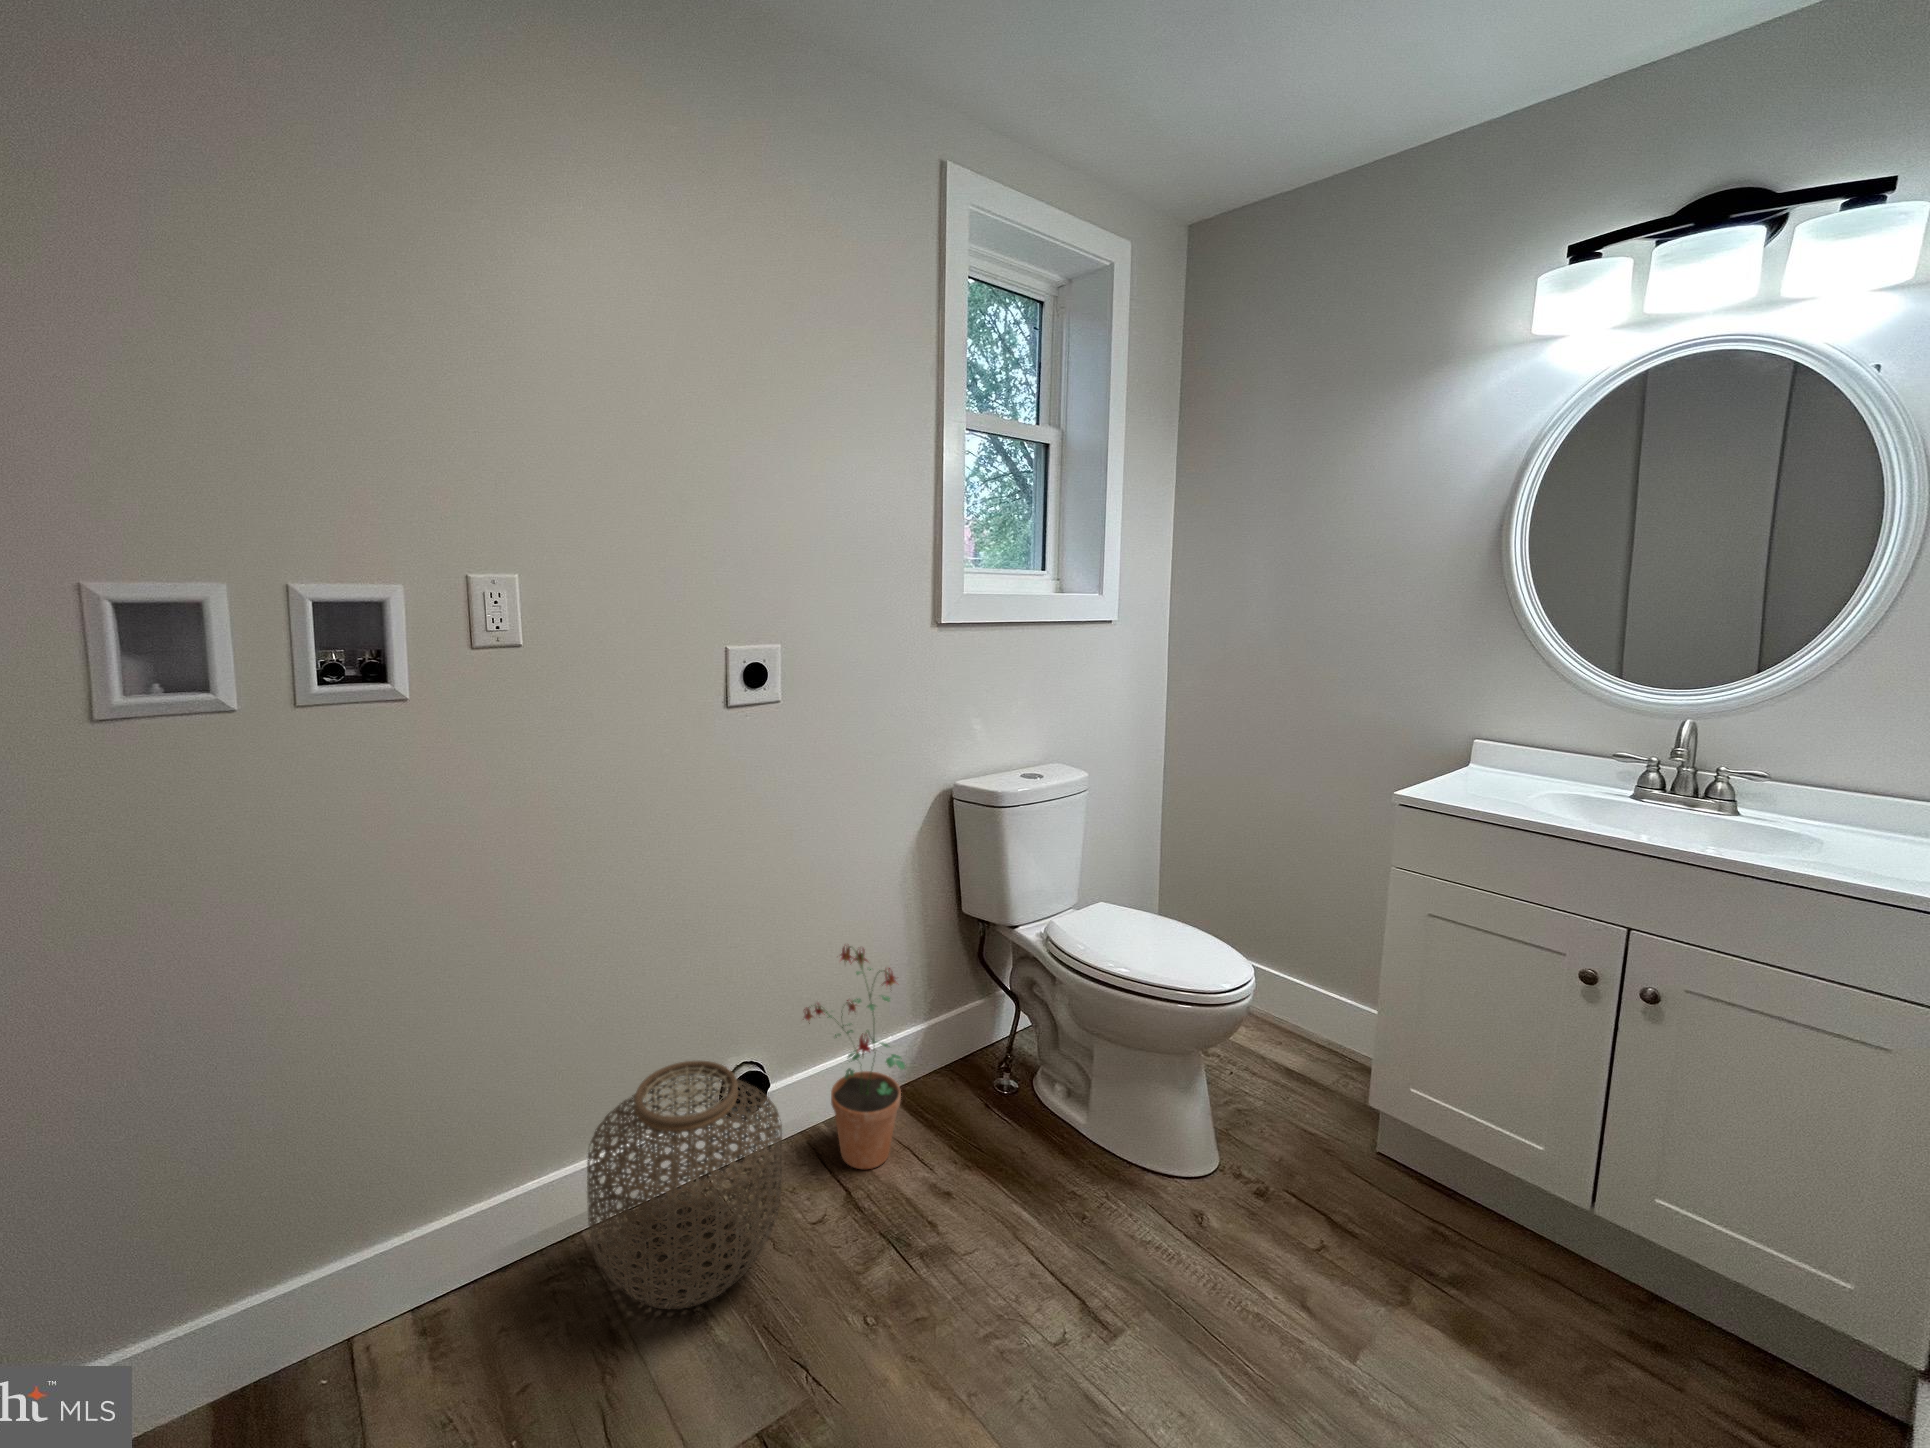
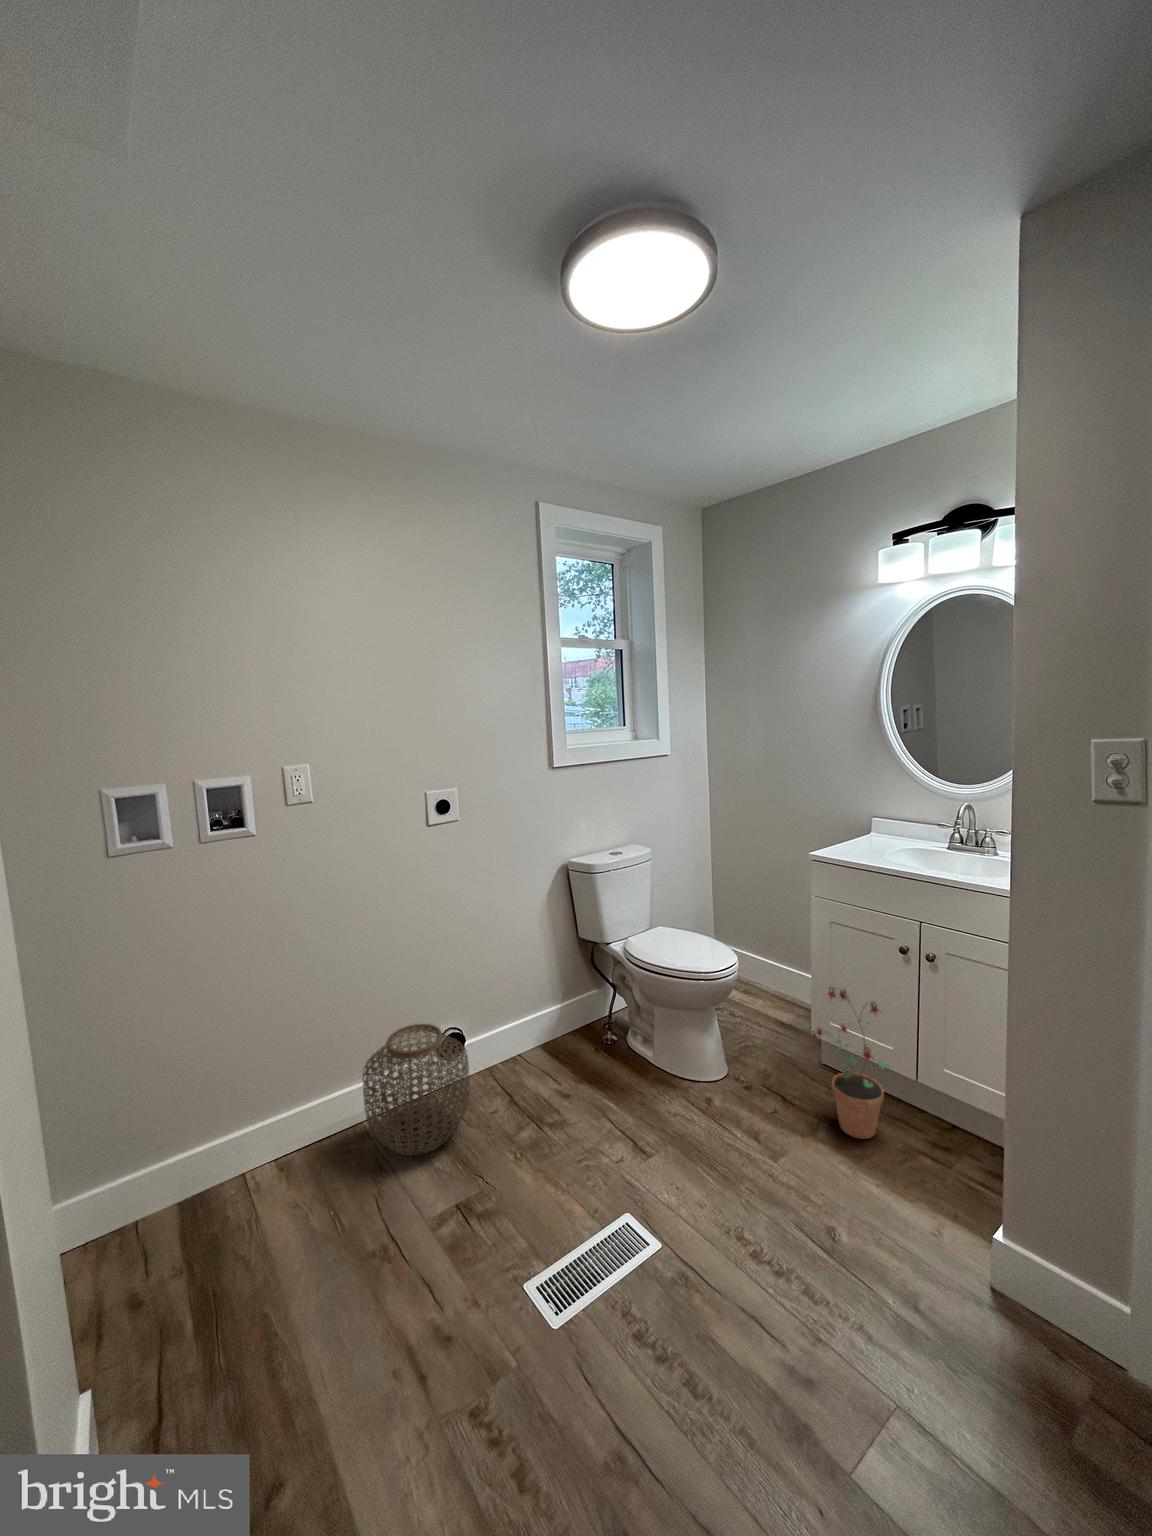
potted plant: present [803,946,905,1169] -> present [811,986,892,1139]

